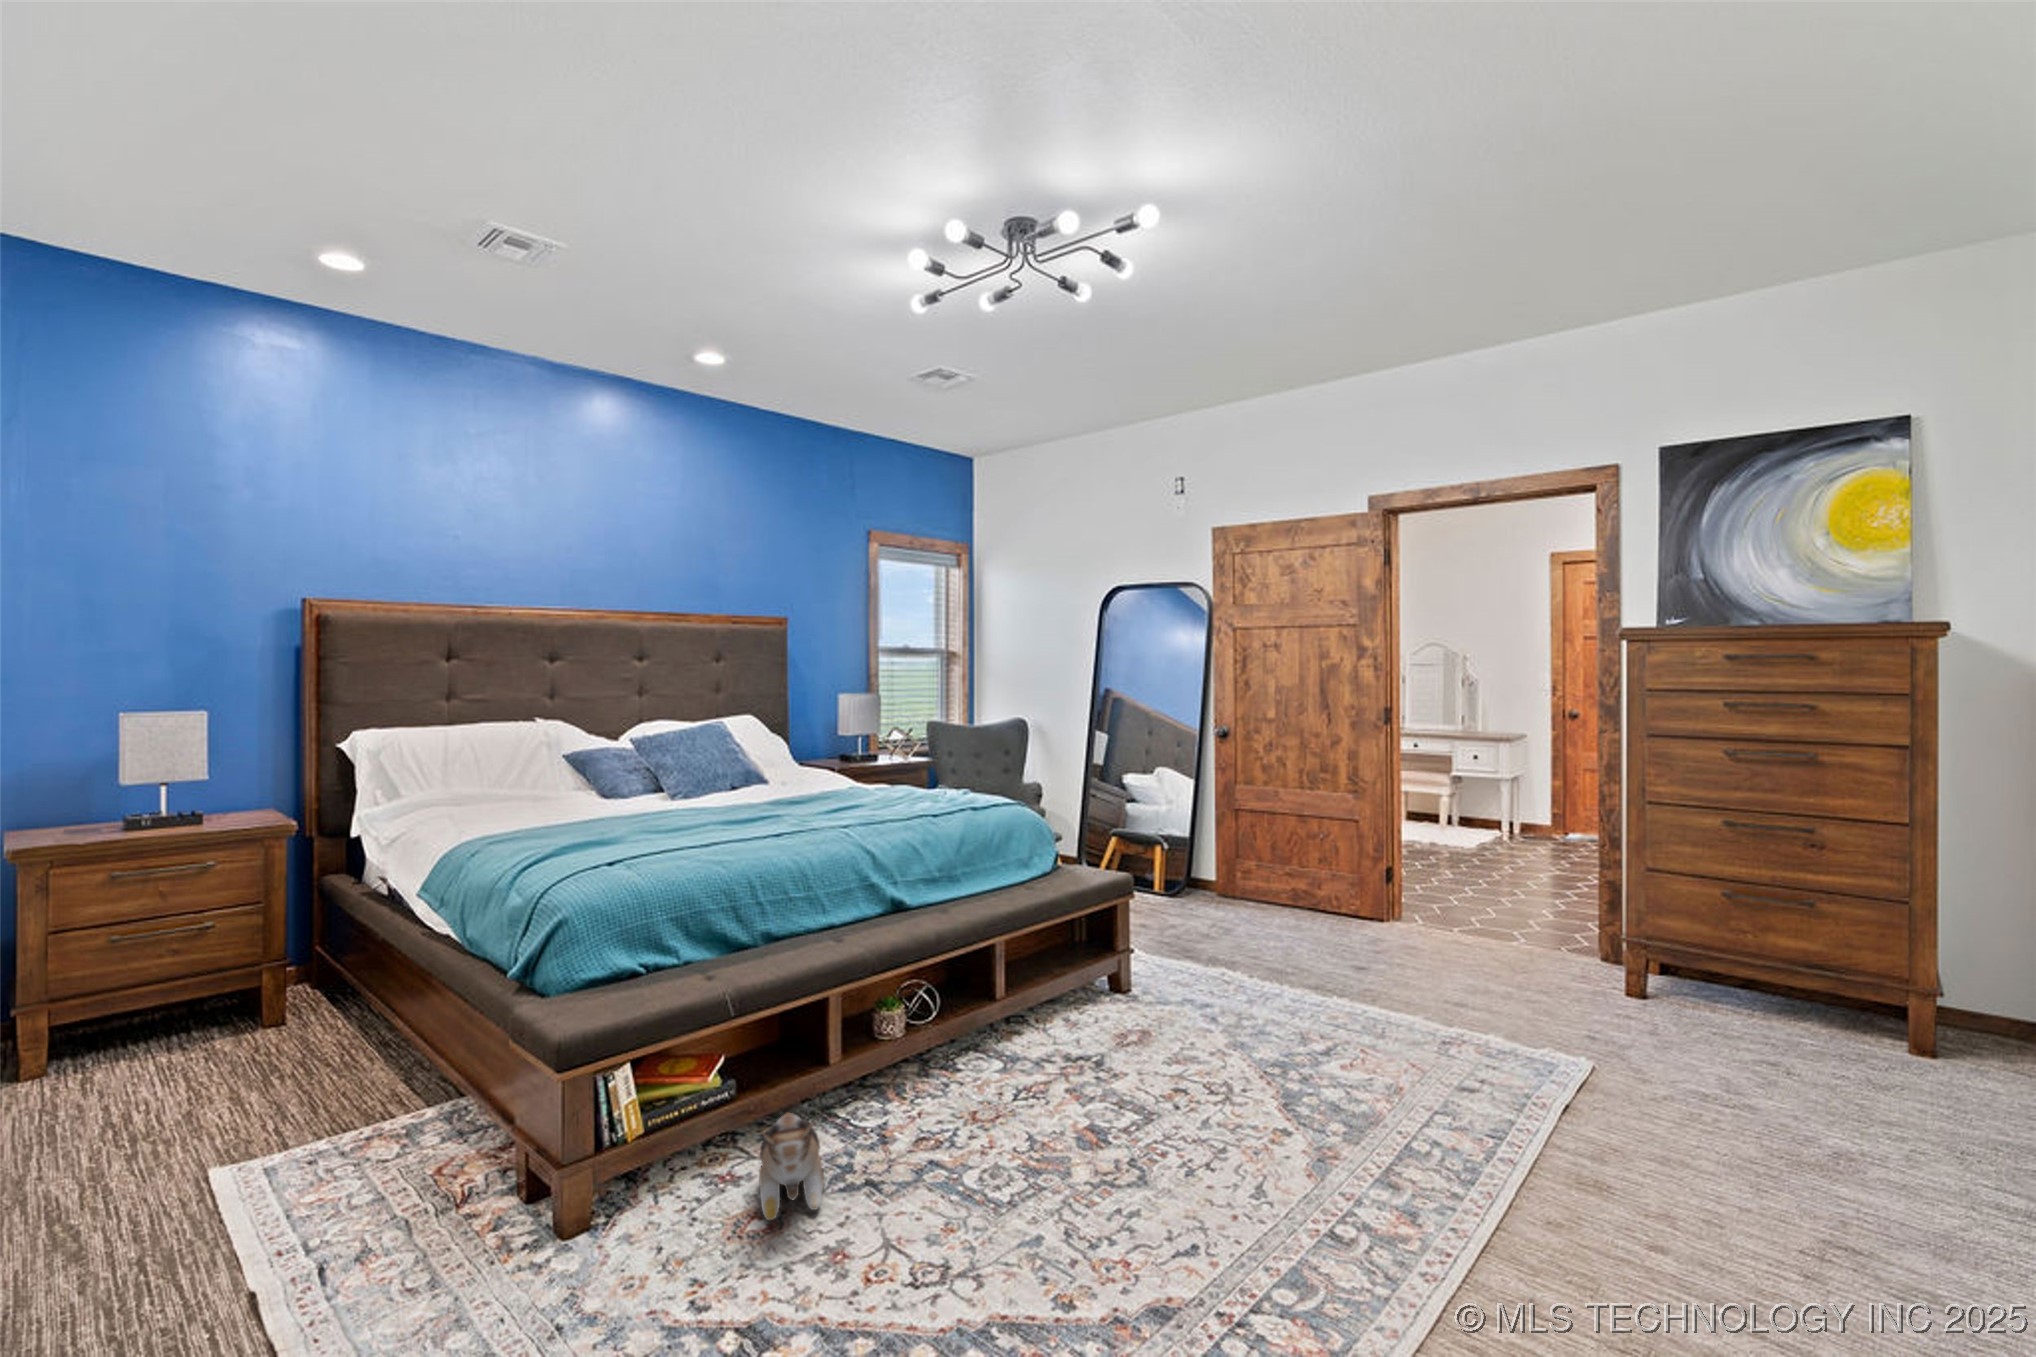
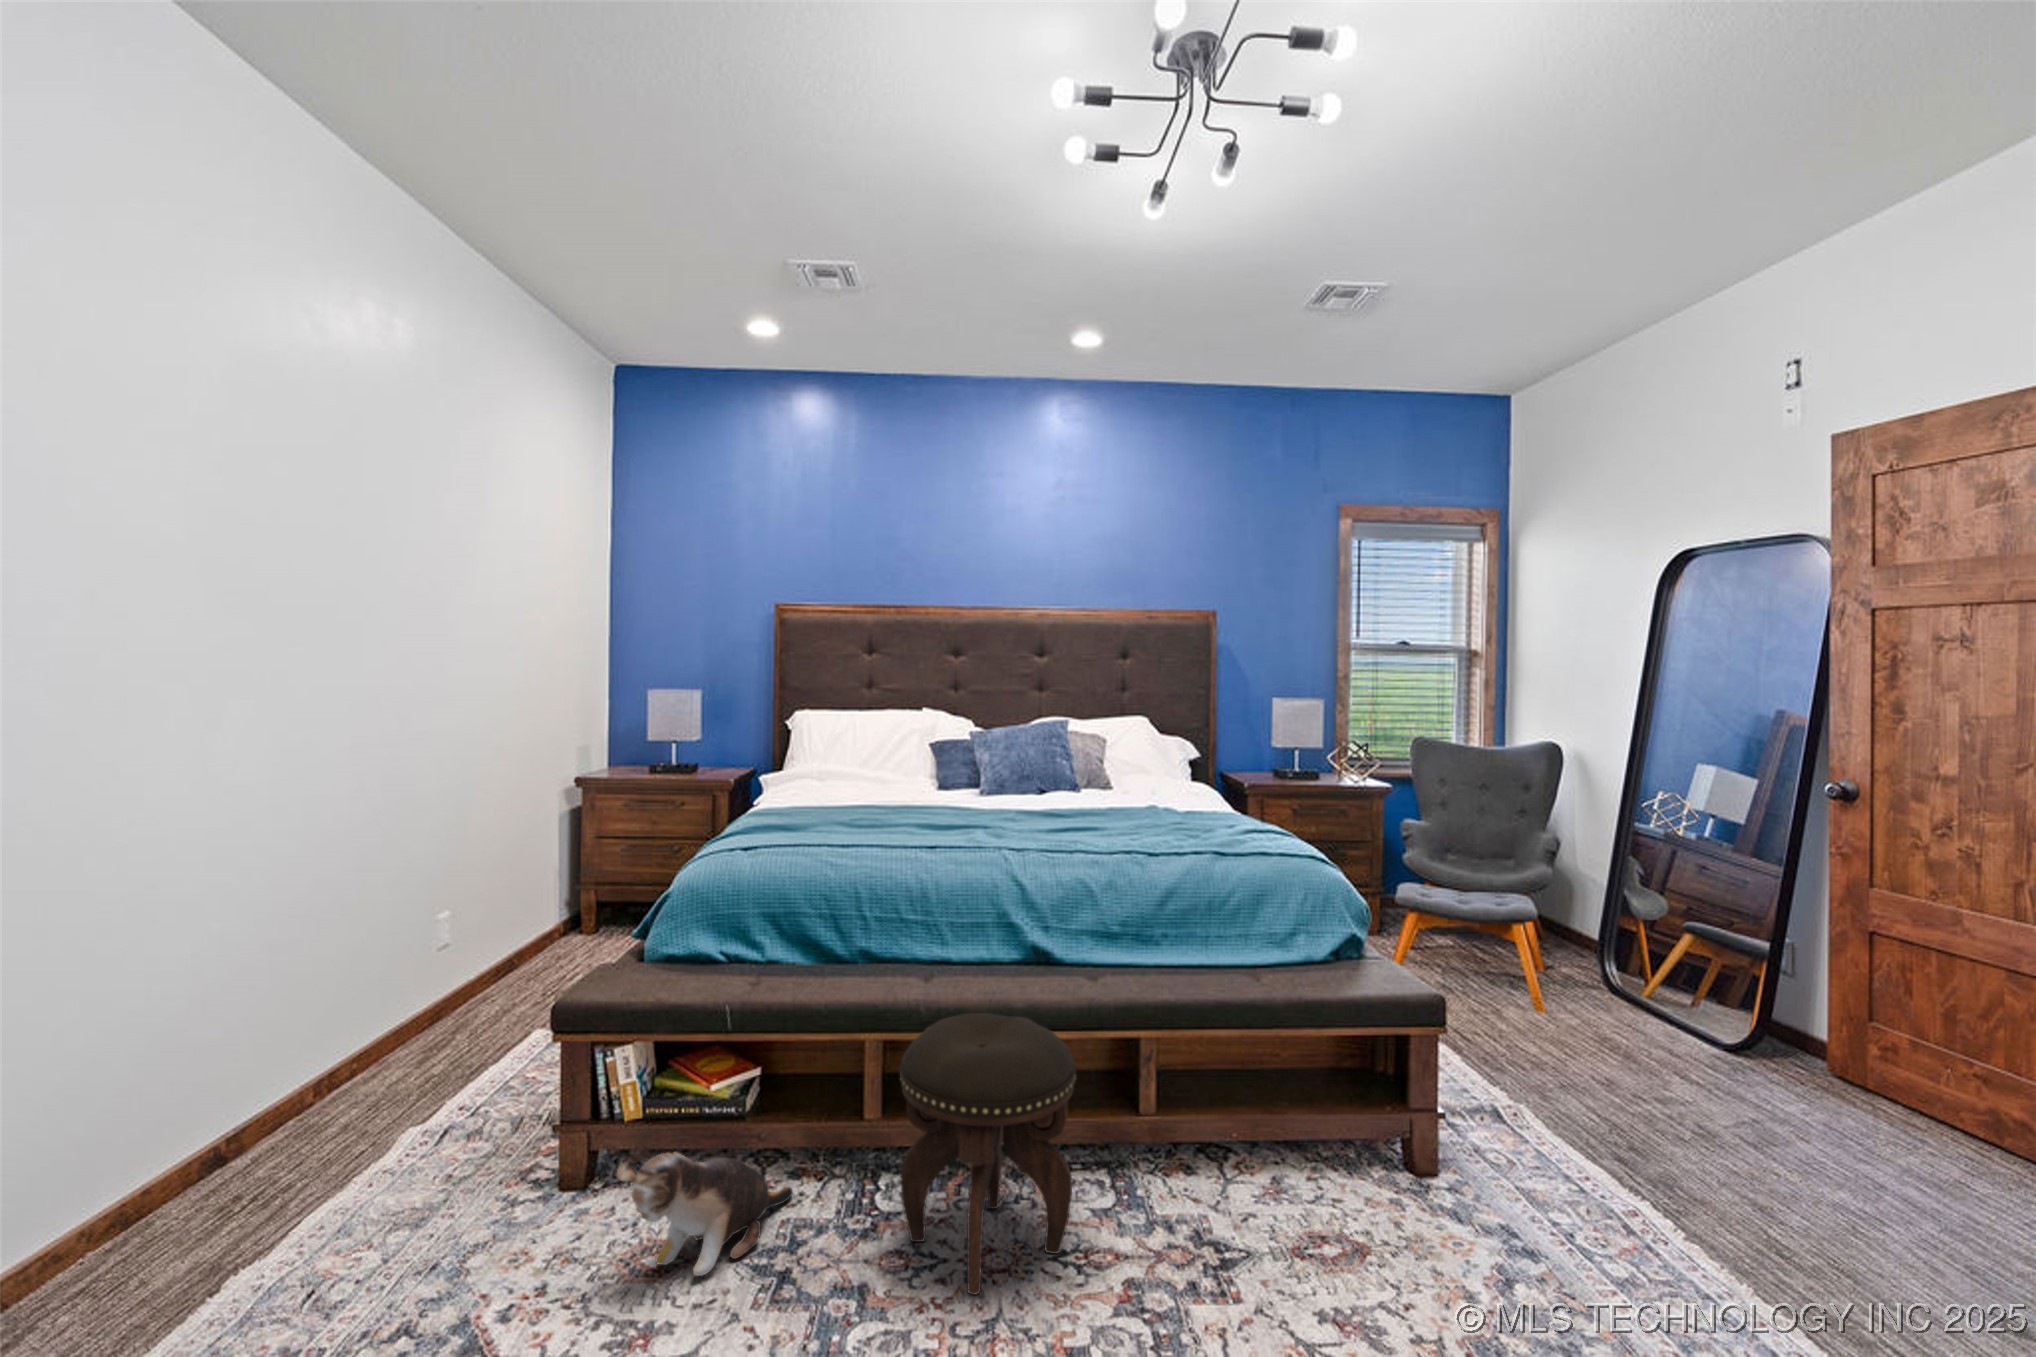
footstool: none [899,943,1032,1138] -> present [900,1013,1076,1295]

